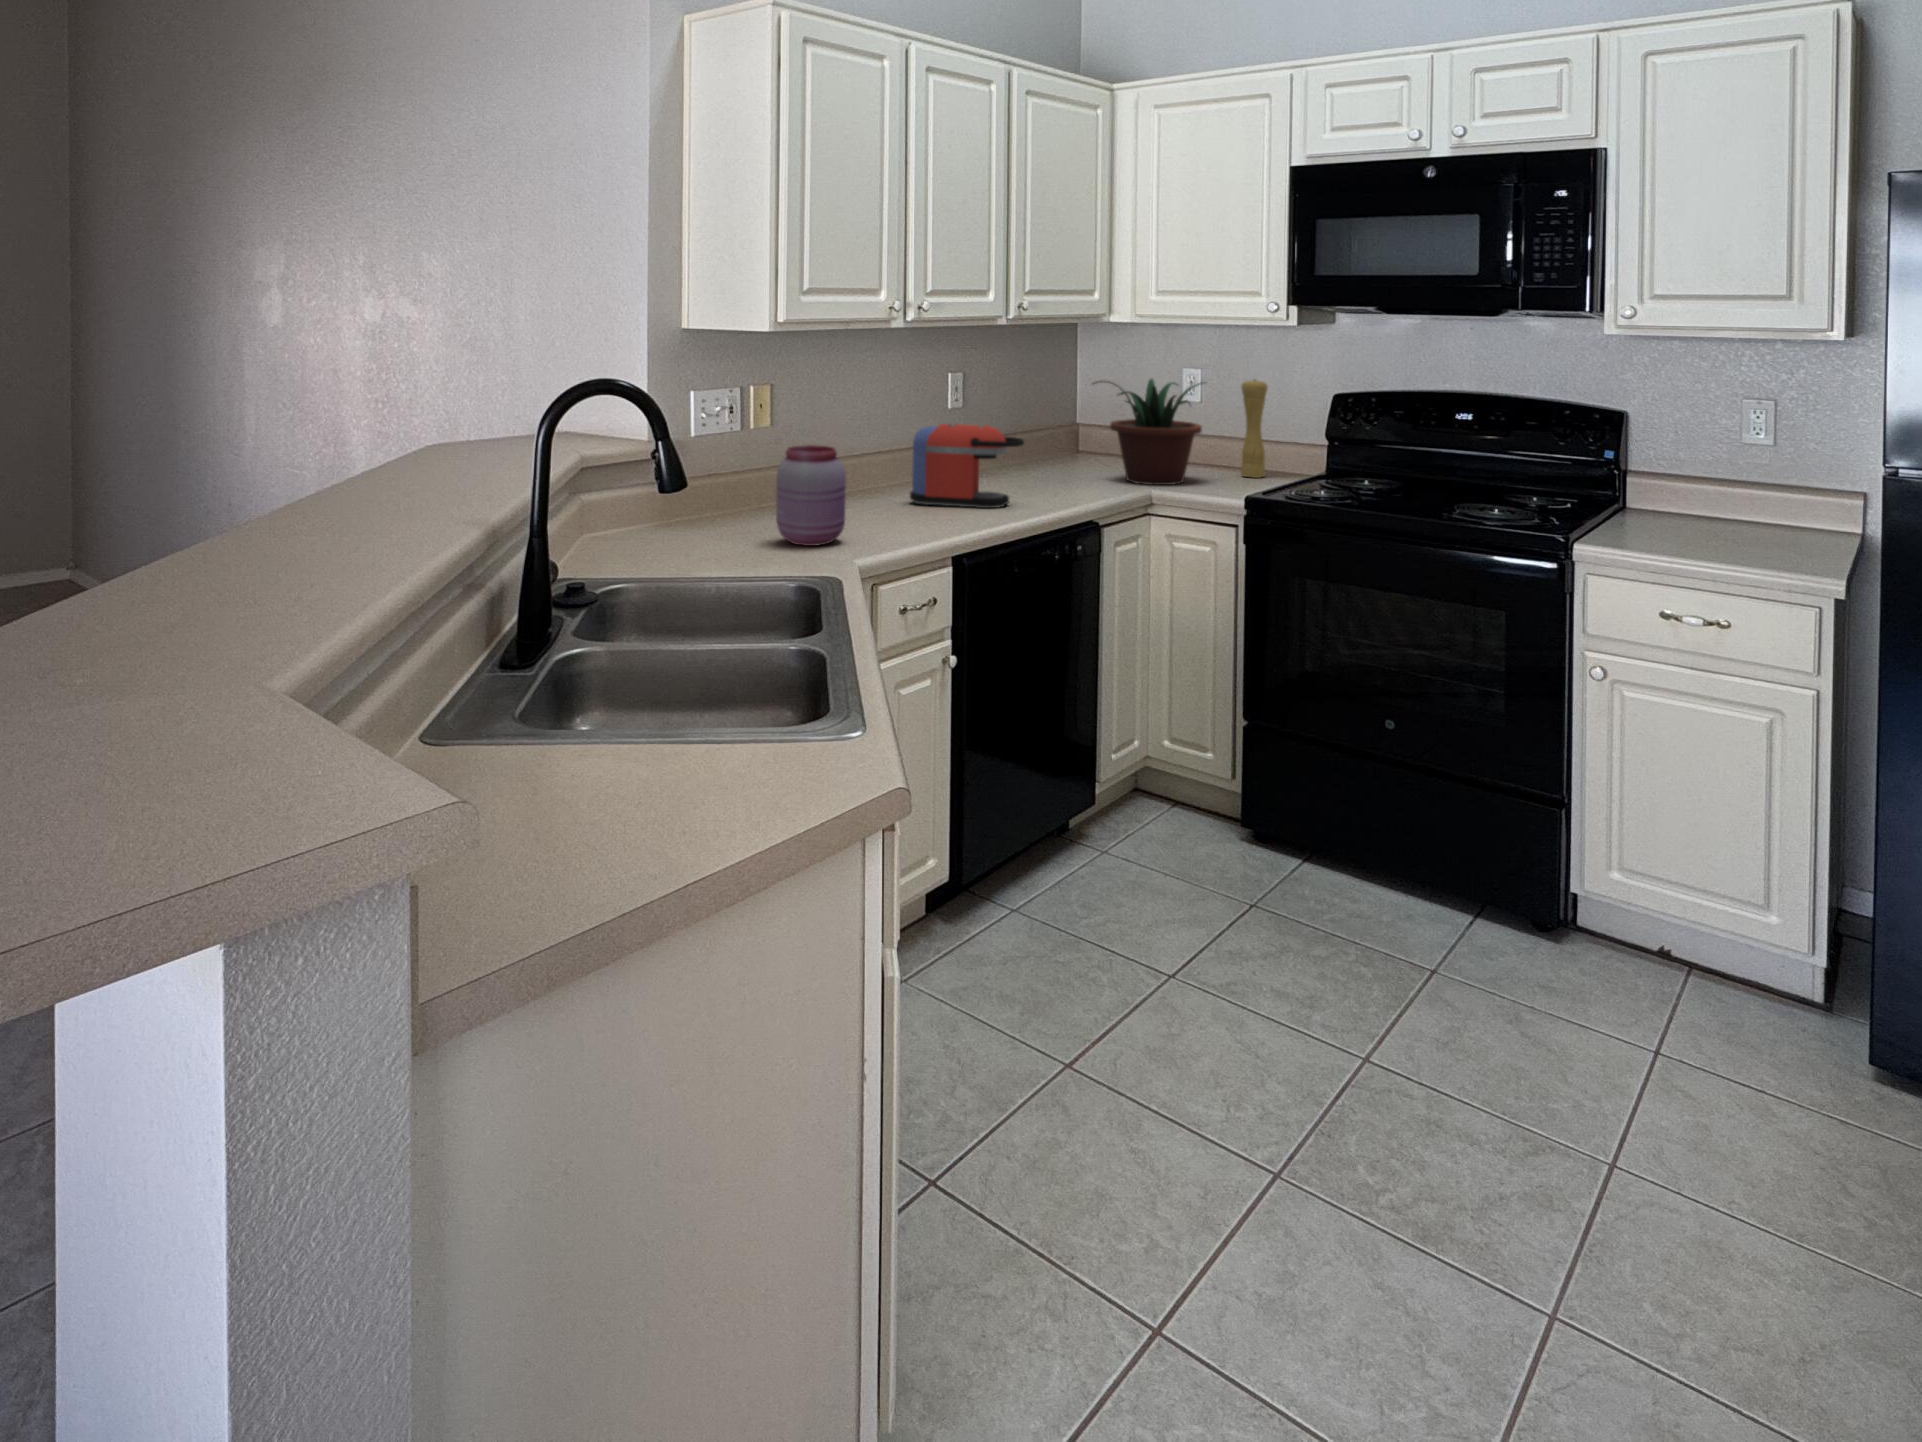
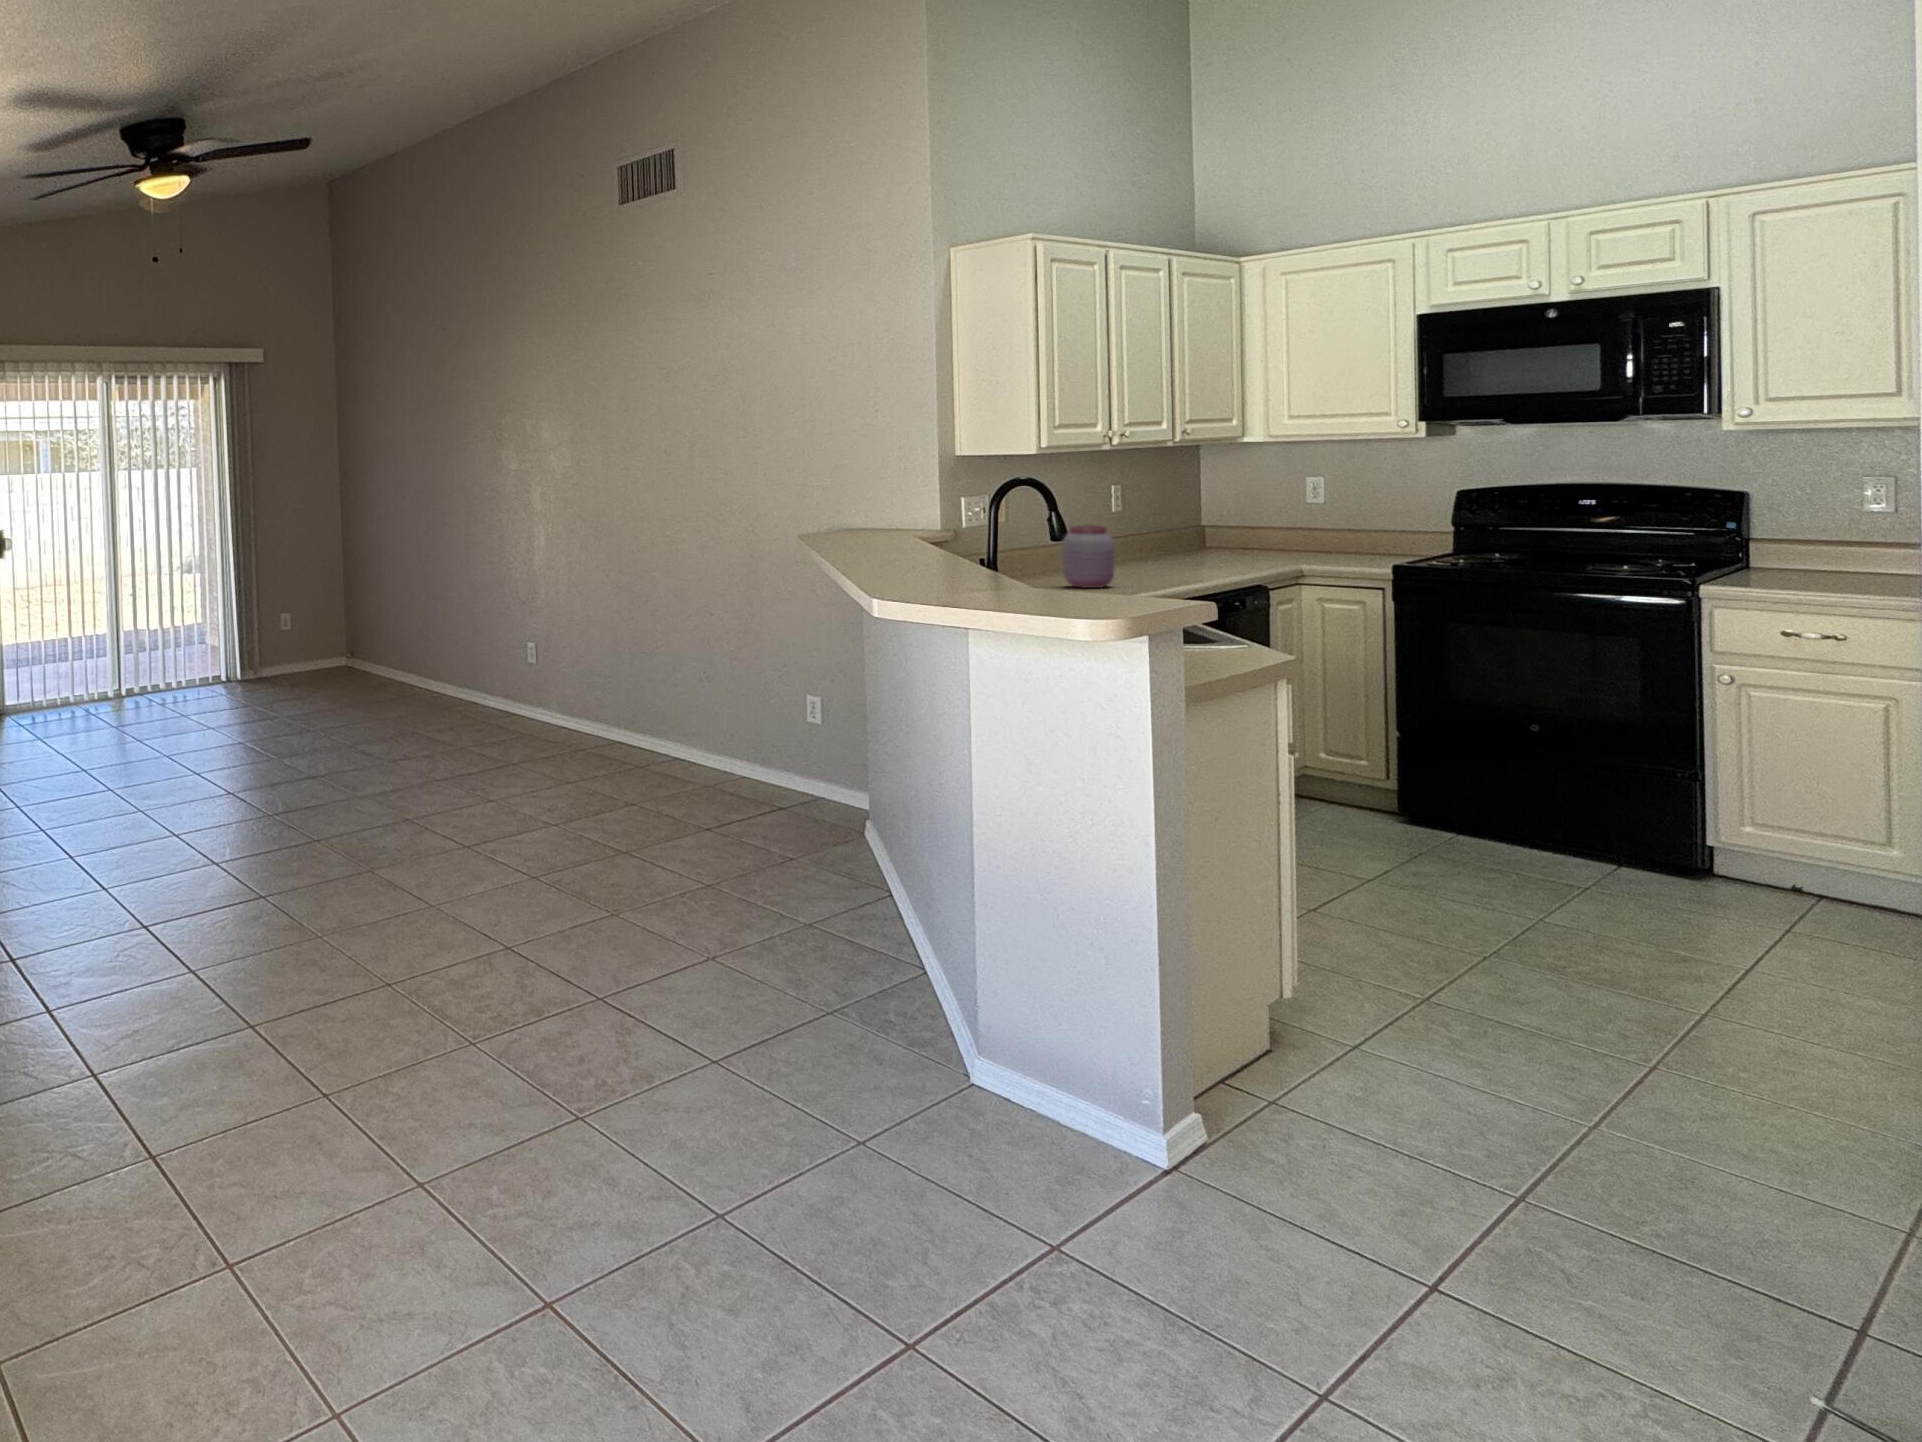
potted plant: present [1095,379,1203,485] -> none [1240,485,1342,564]
pepper mill: present [1241,380,1267,478] -> none [1370,482,1395,559]
coffee maker: present [910,424,1024,508] -> none [1117,517,1211,574]

